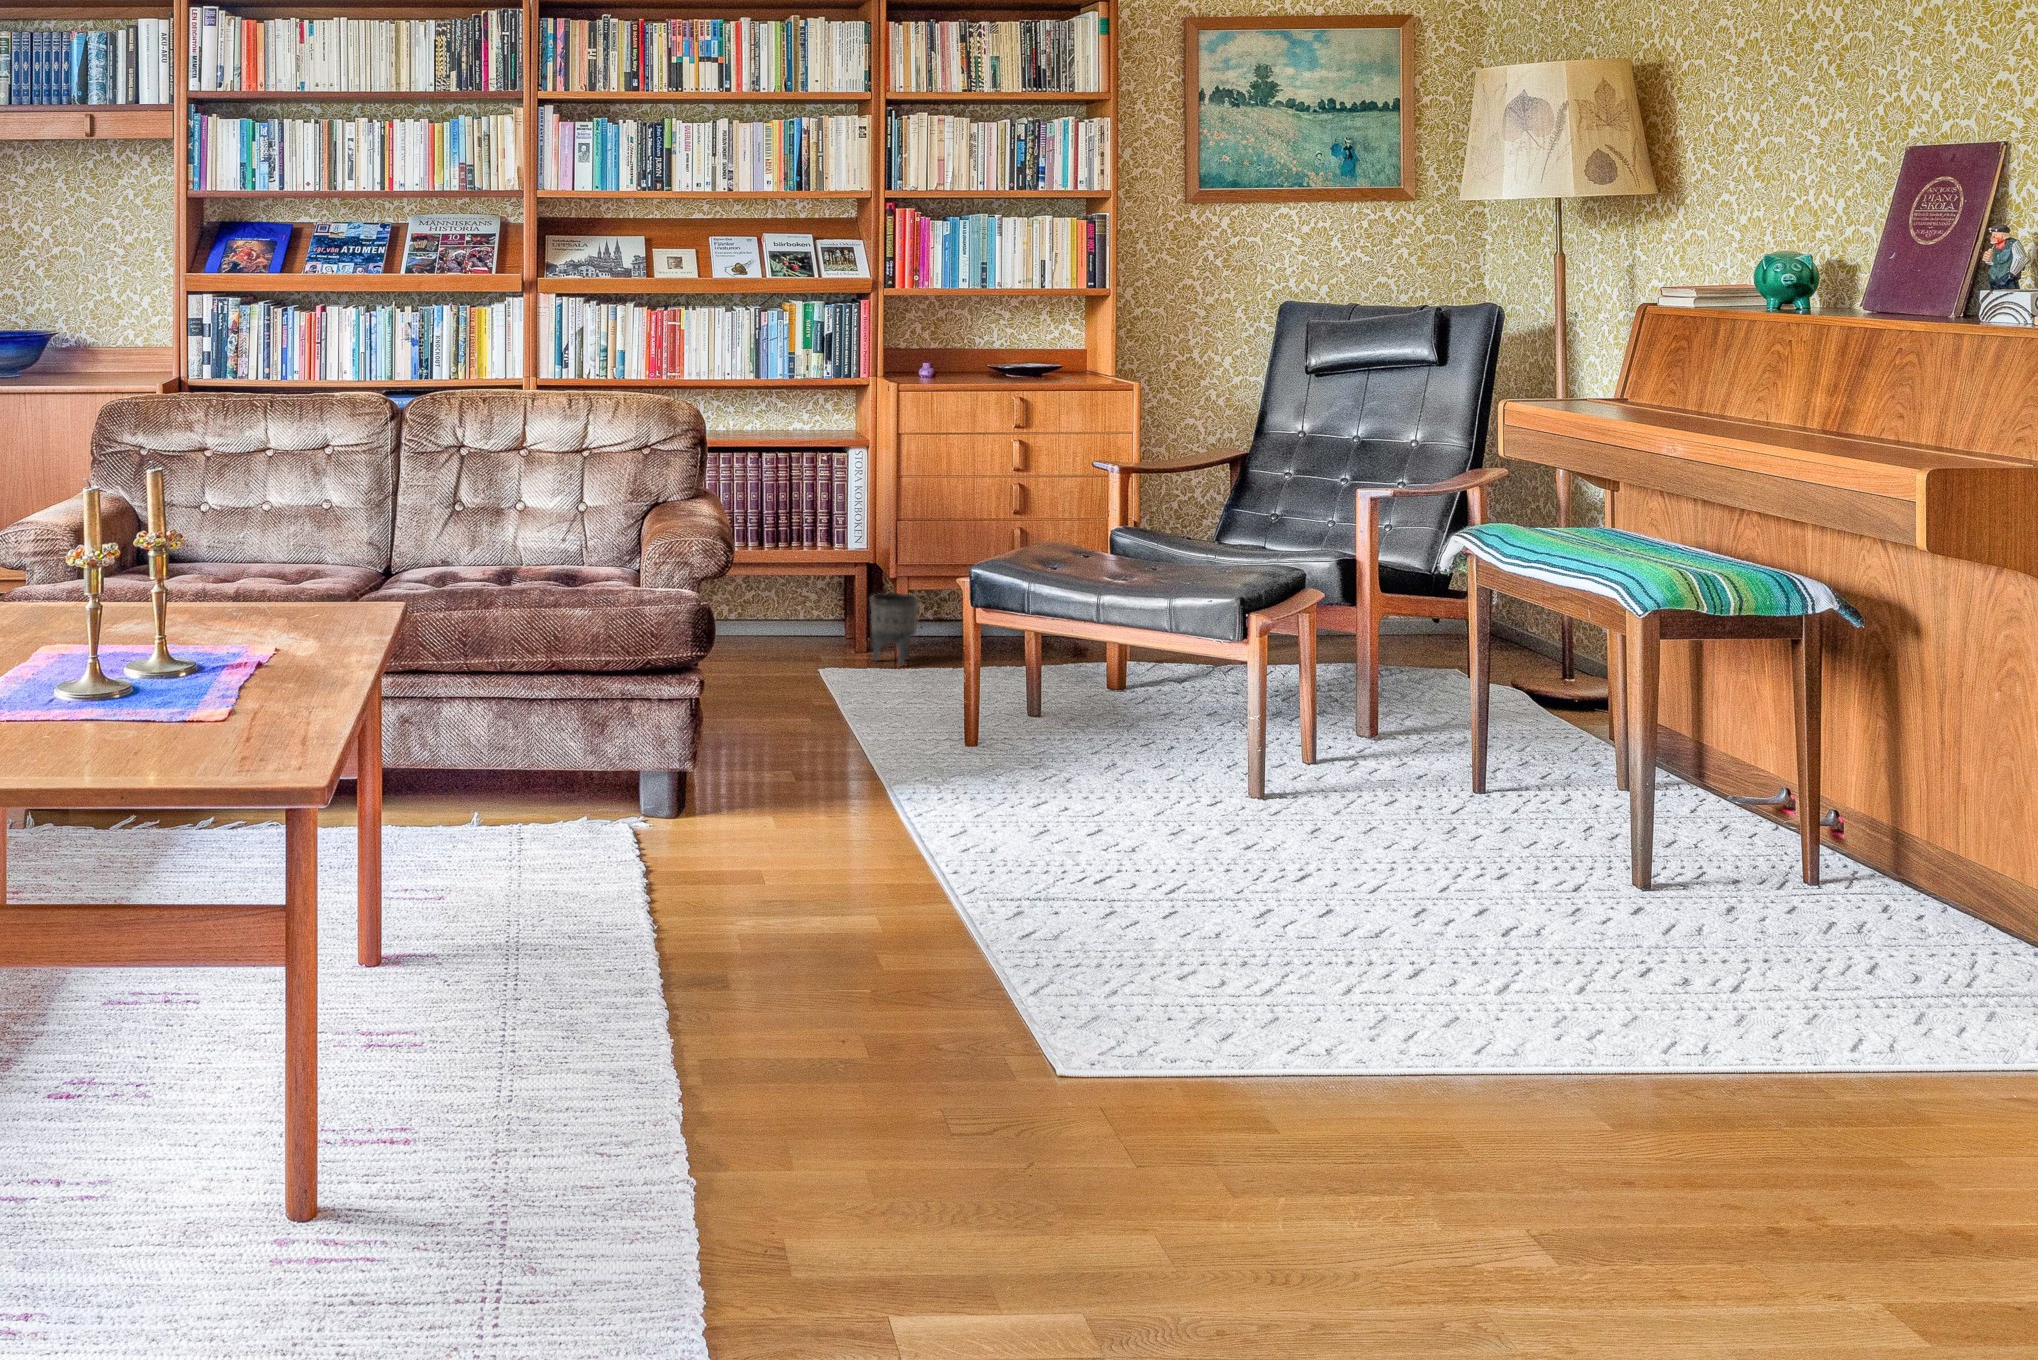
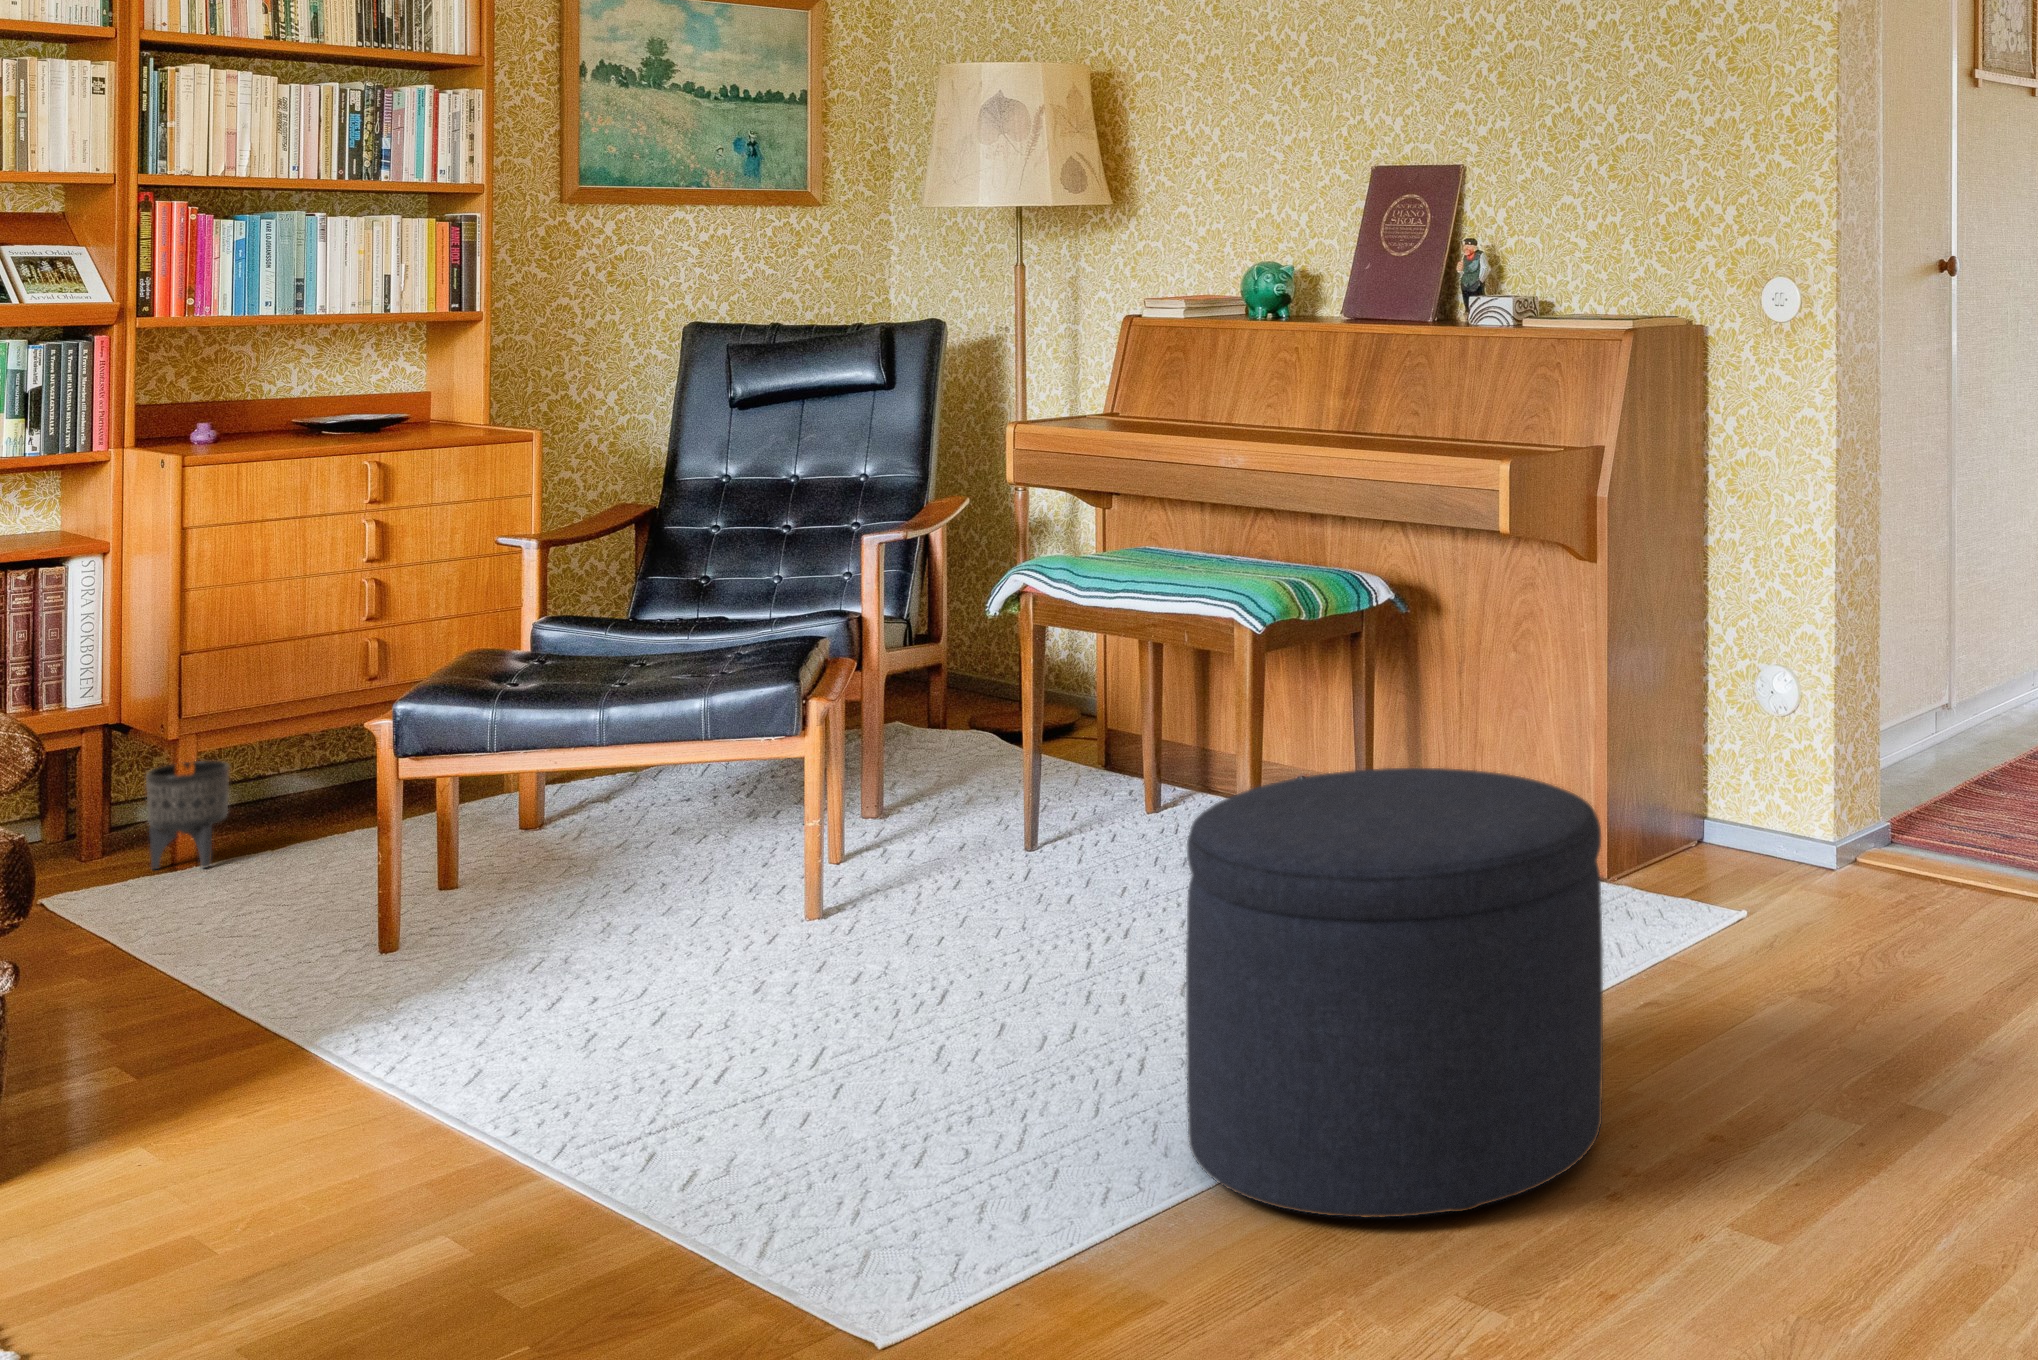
ottoman: none [1337,748,1791,1204] -> present [1186,768,1603,1218]

